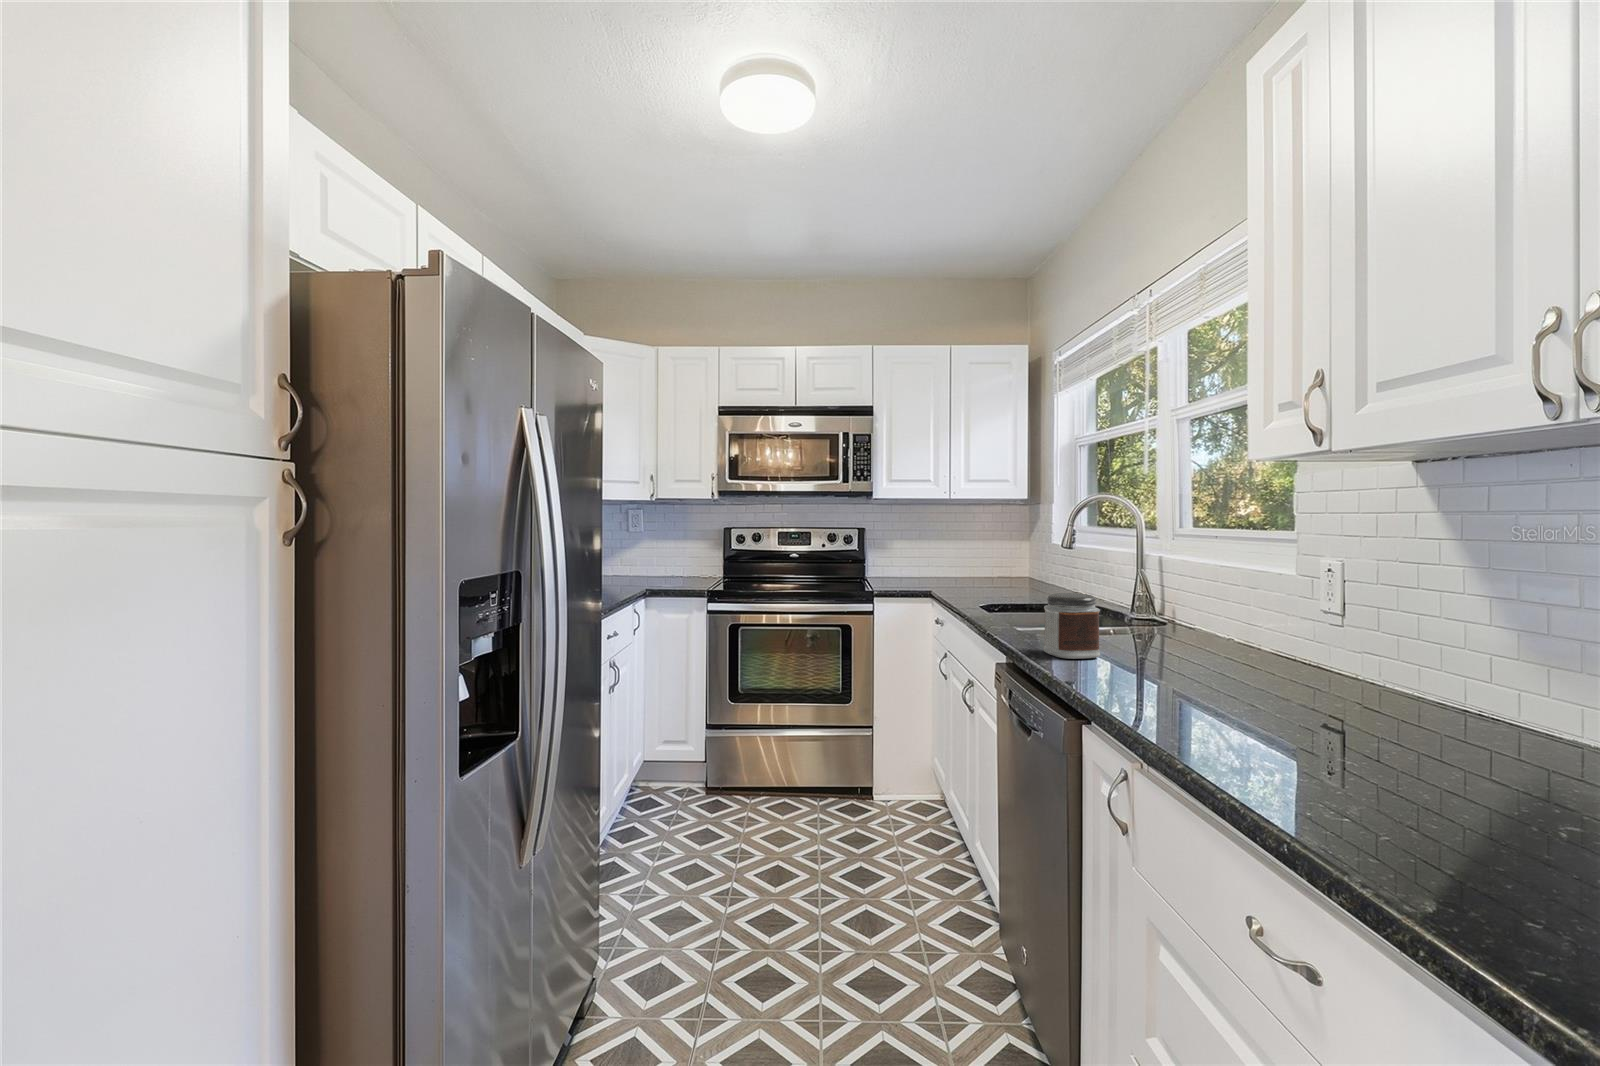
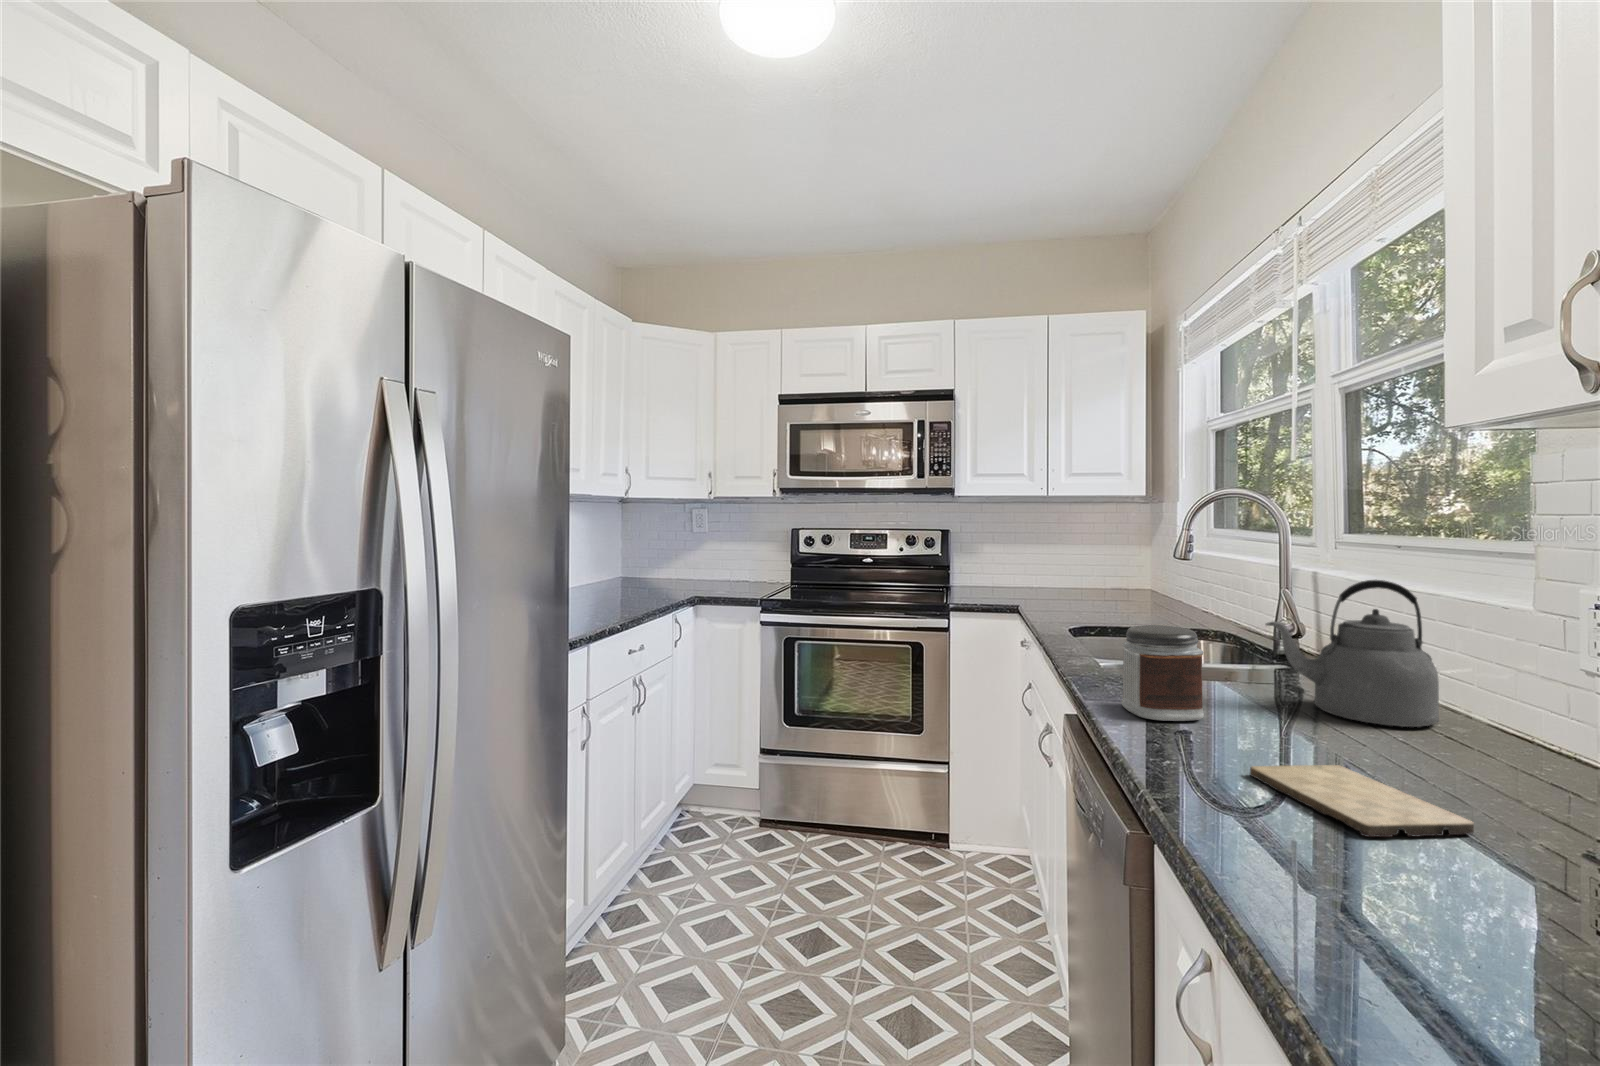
kettle: none [1136,559,1242,656] -> present [1266,580,1439,727]
cutting board: none [1137,676,1264,708] -> present [1250,765,1474,837]

